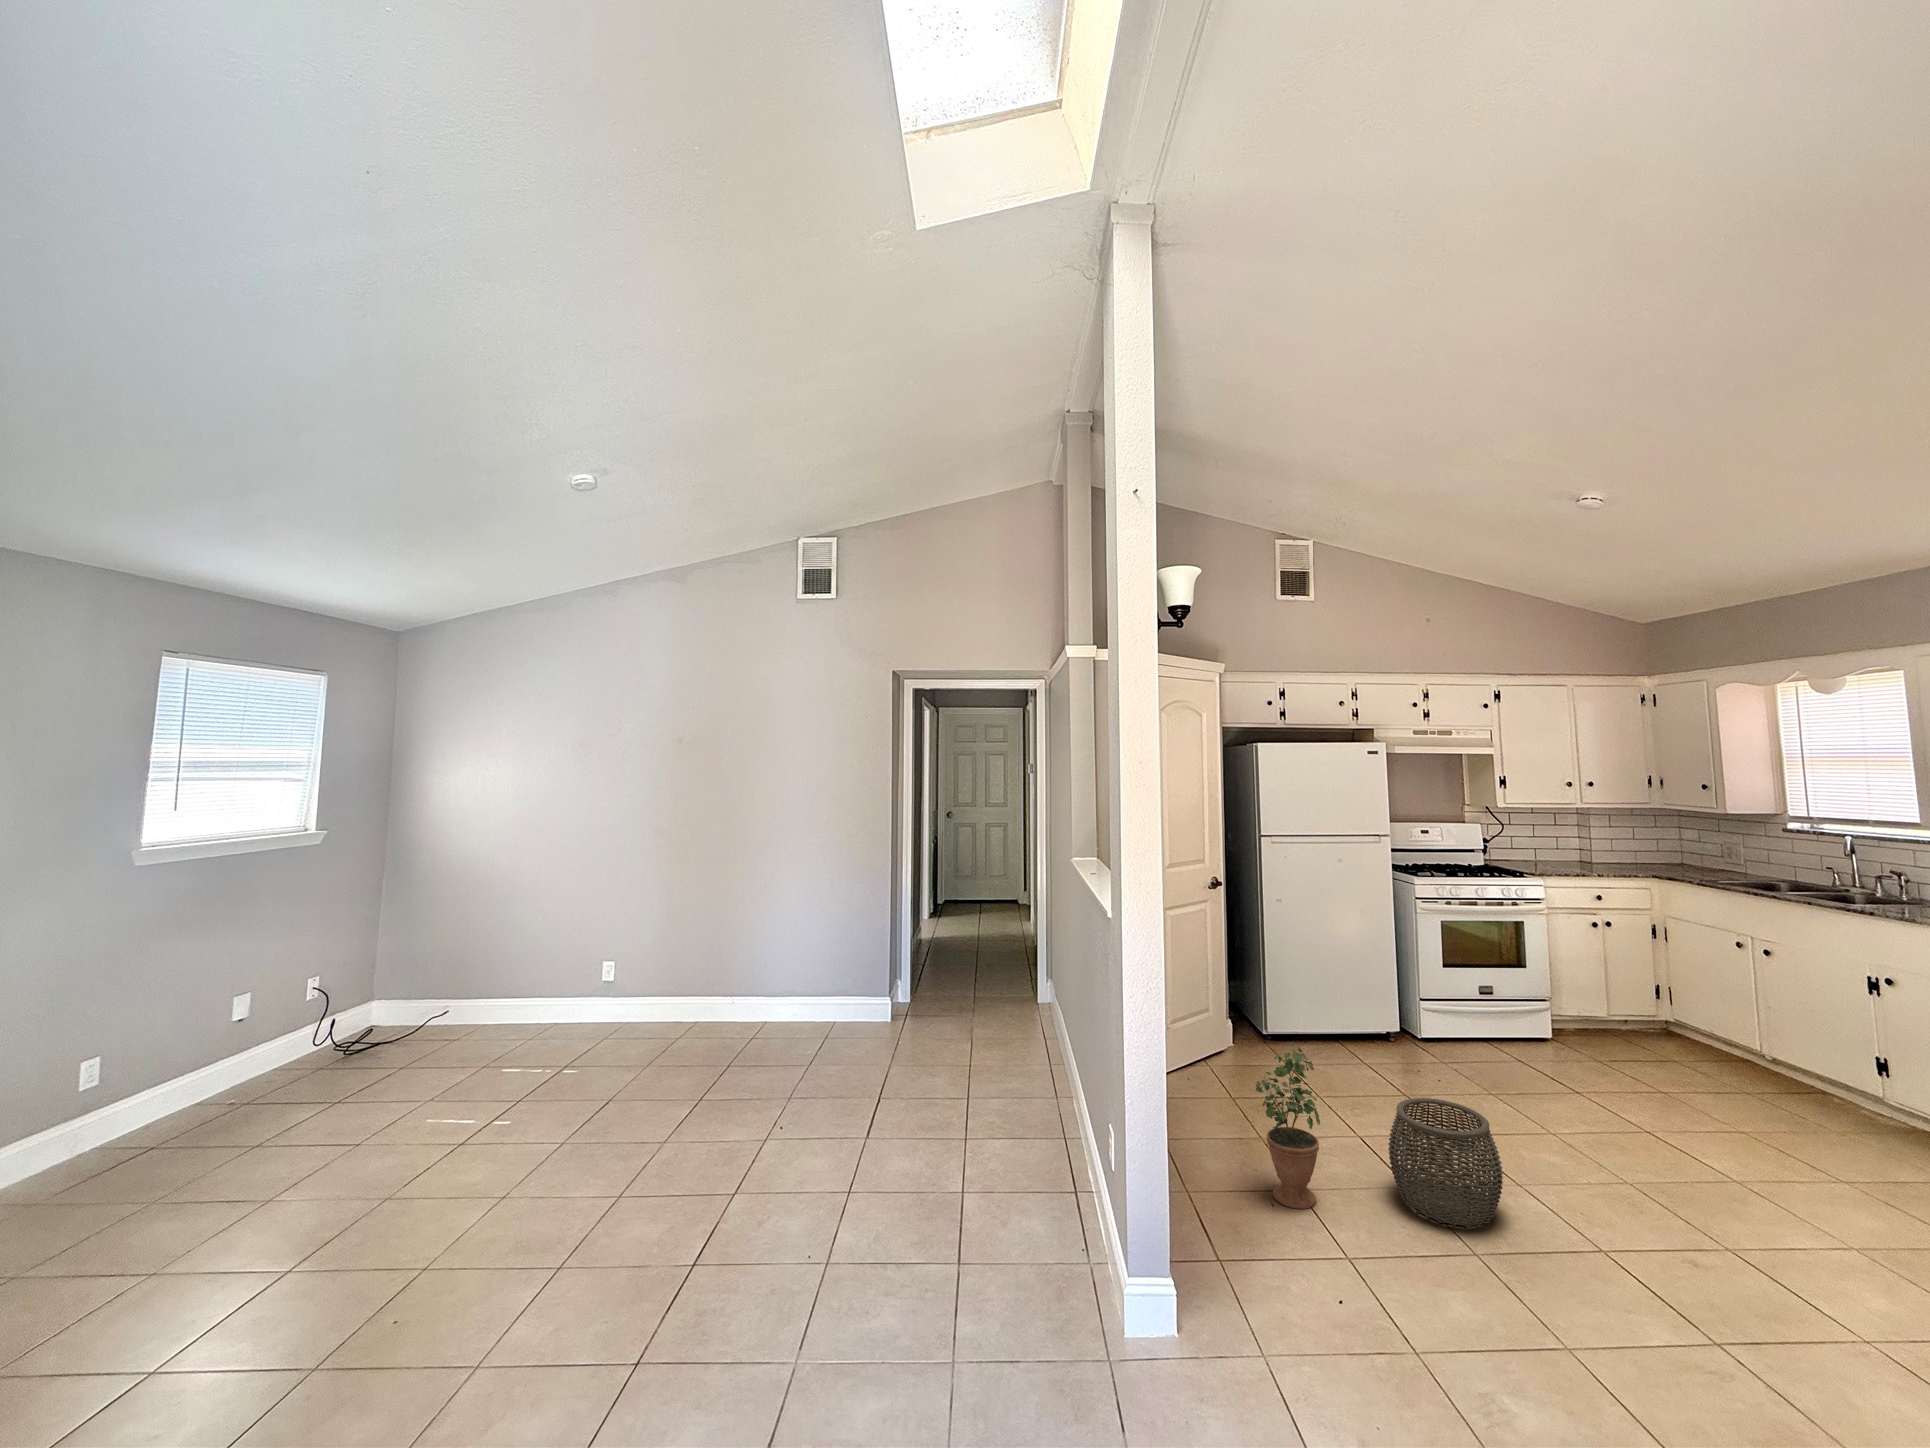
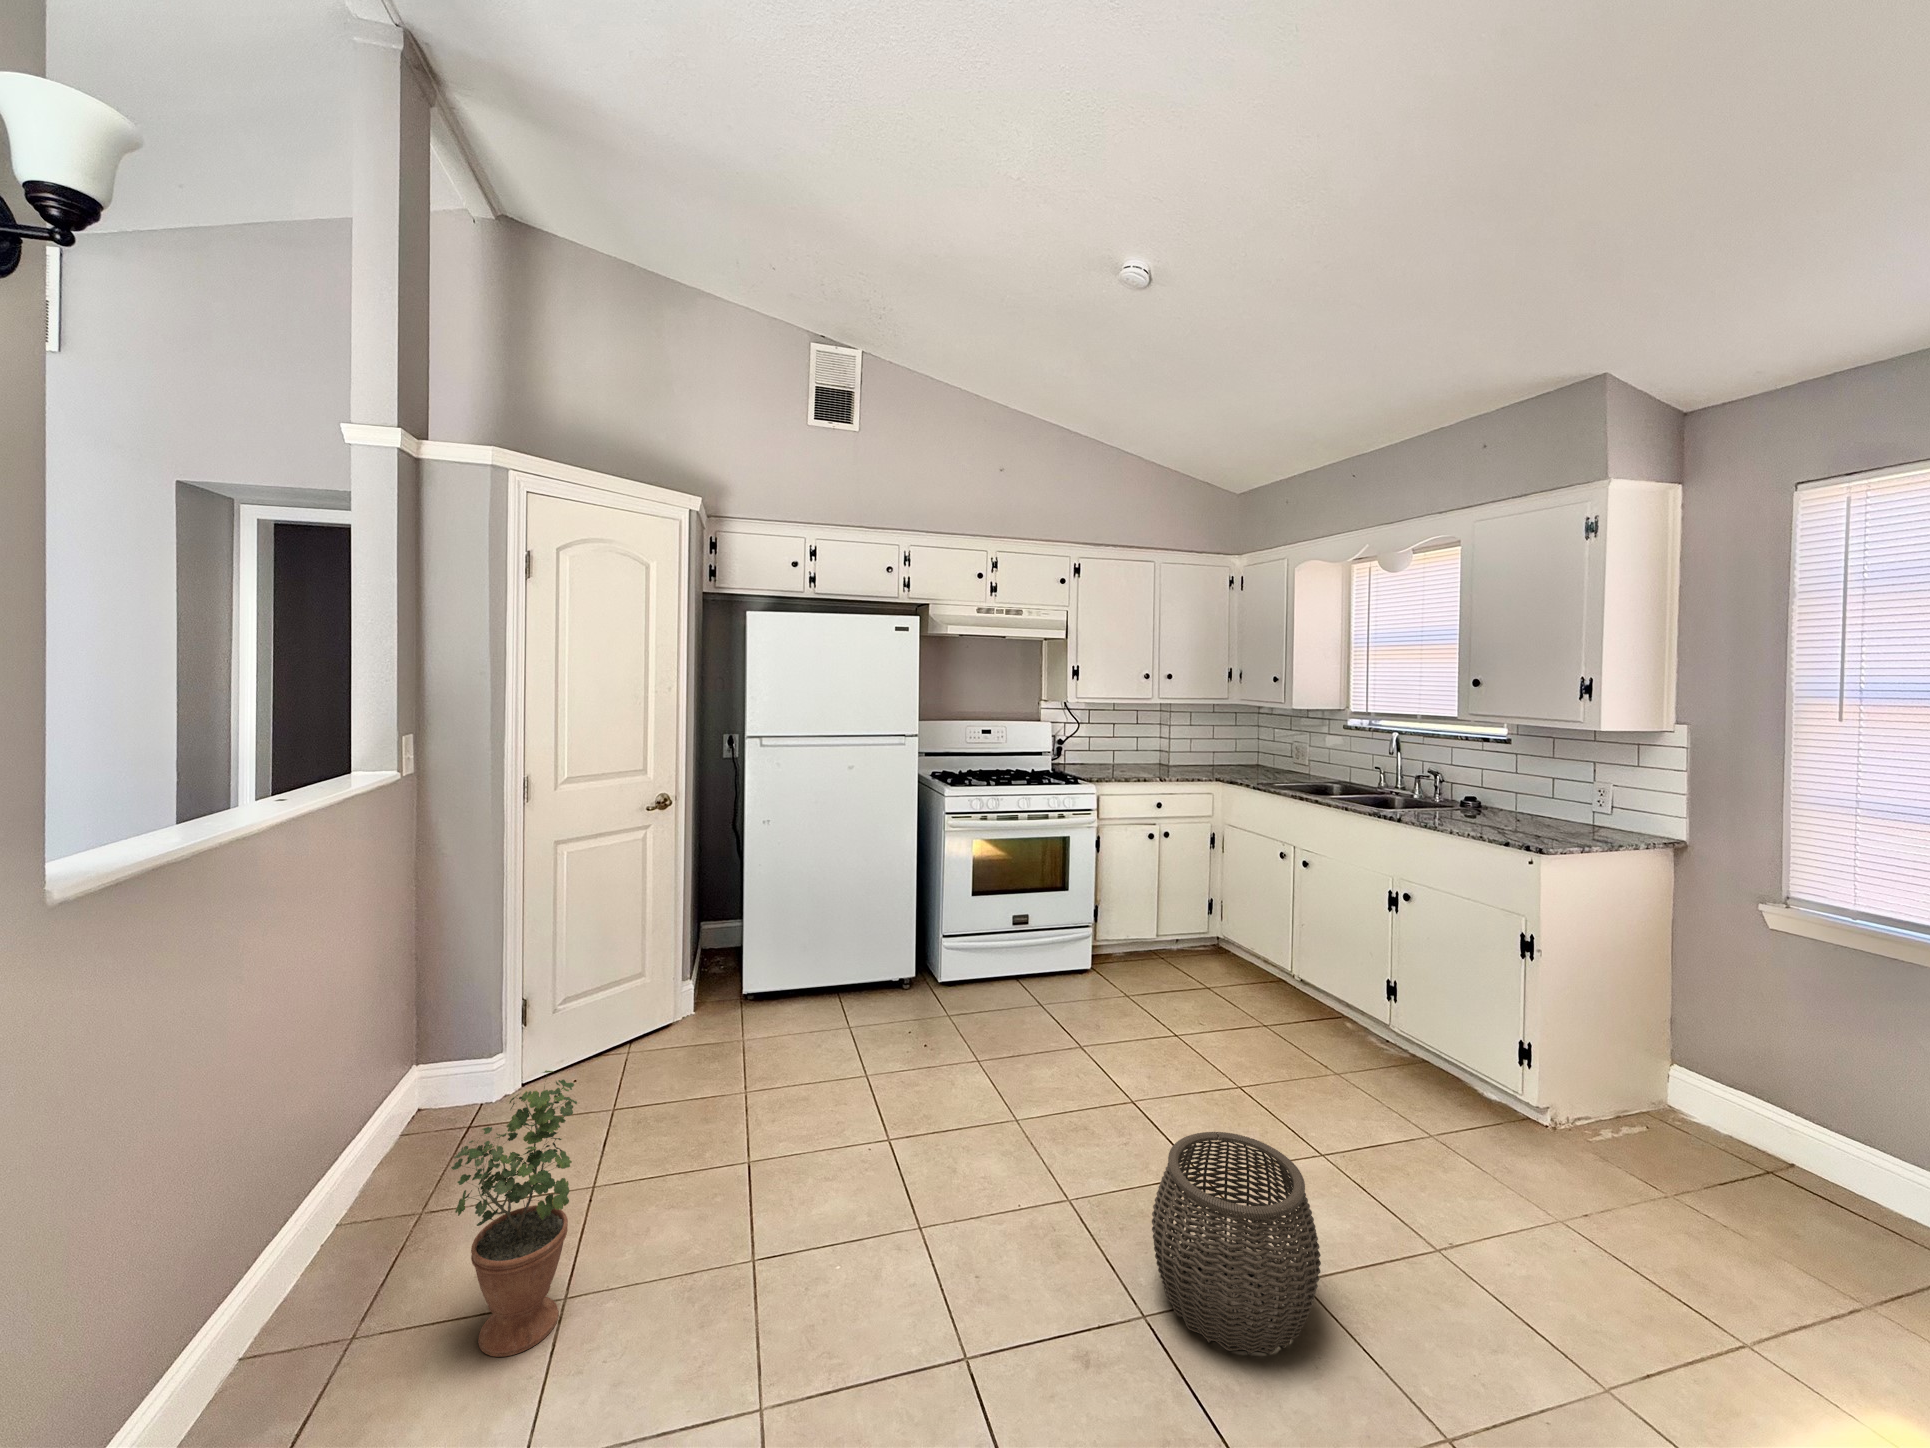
woven basket: present [1388,1098,1503,1228] -> present [1152,1132,1321,1355]

